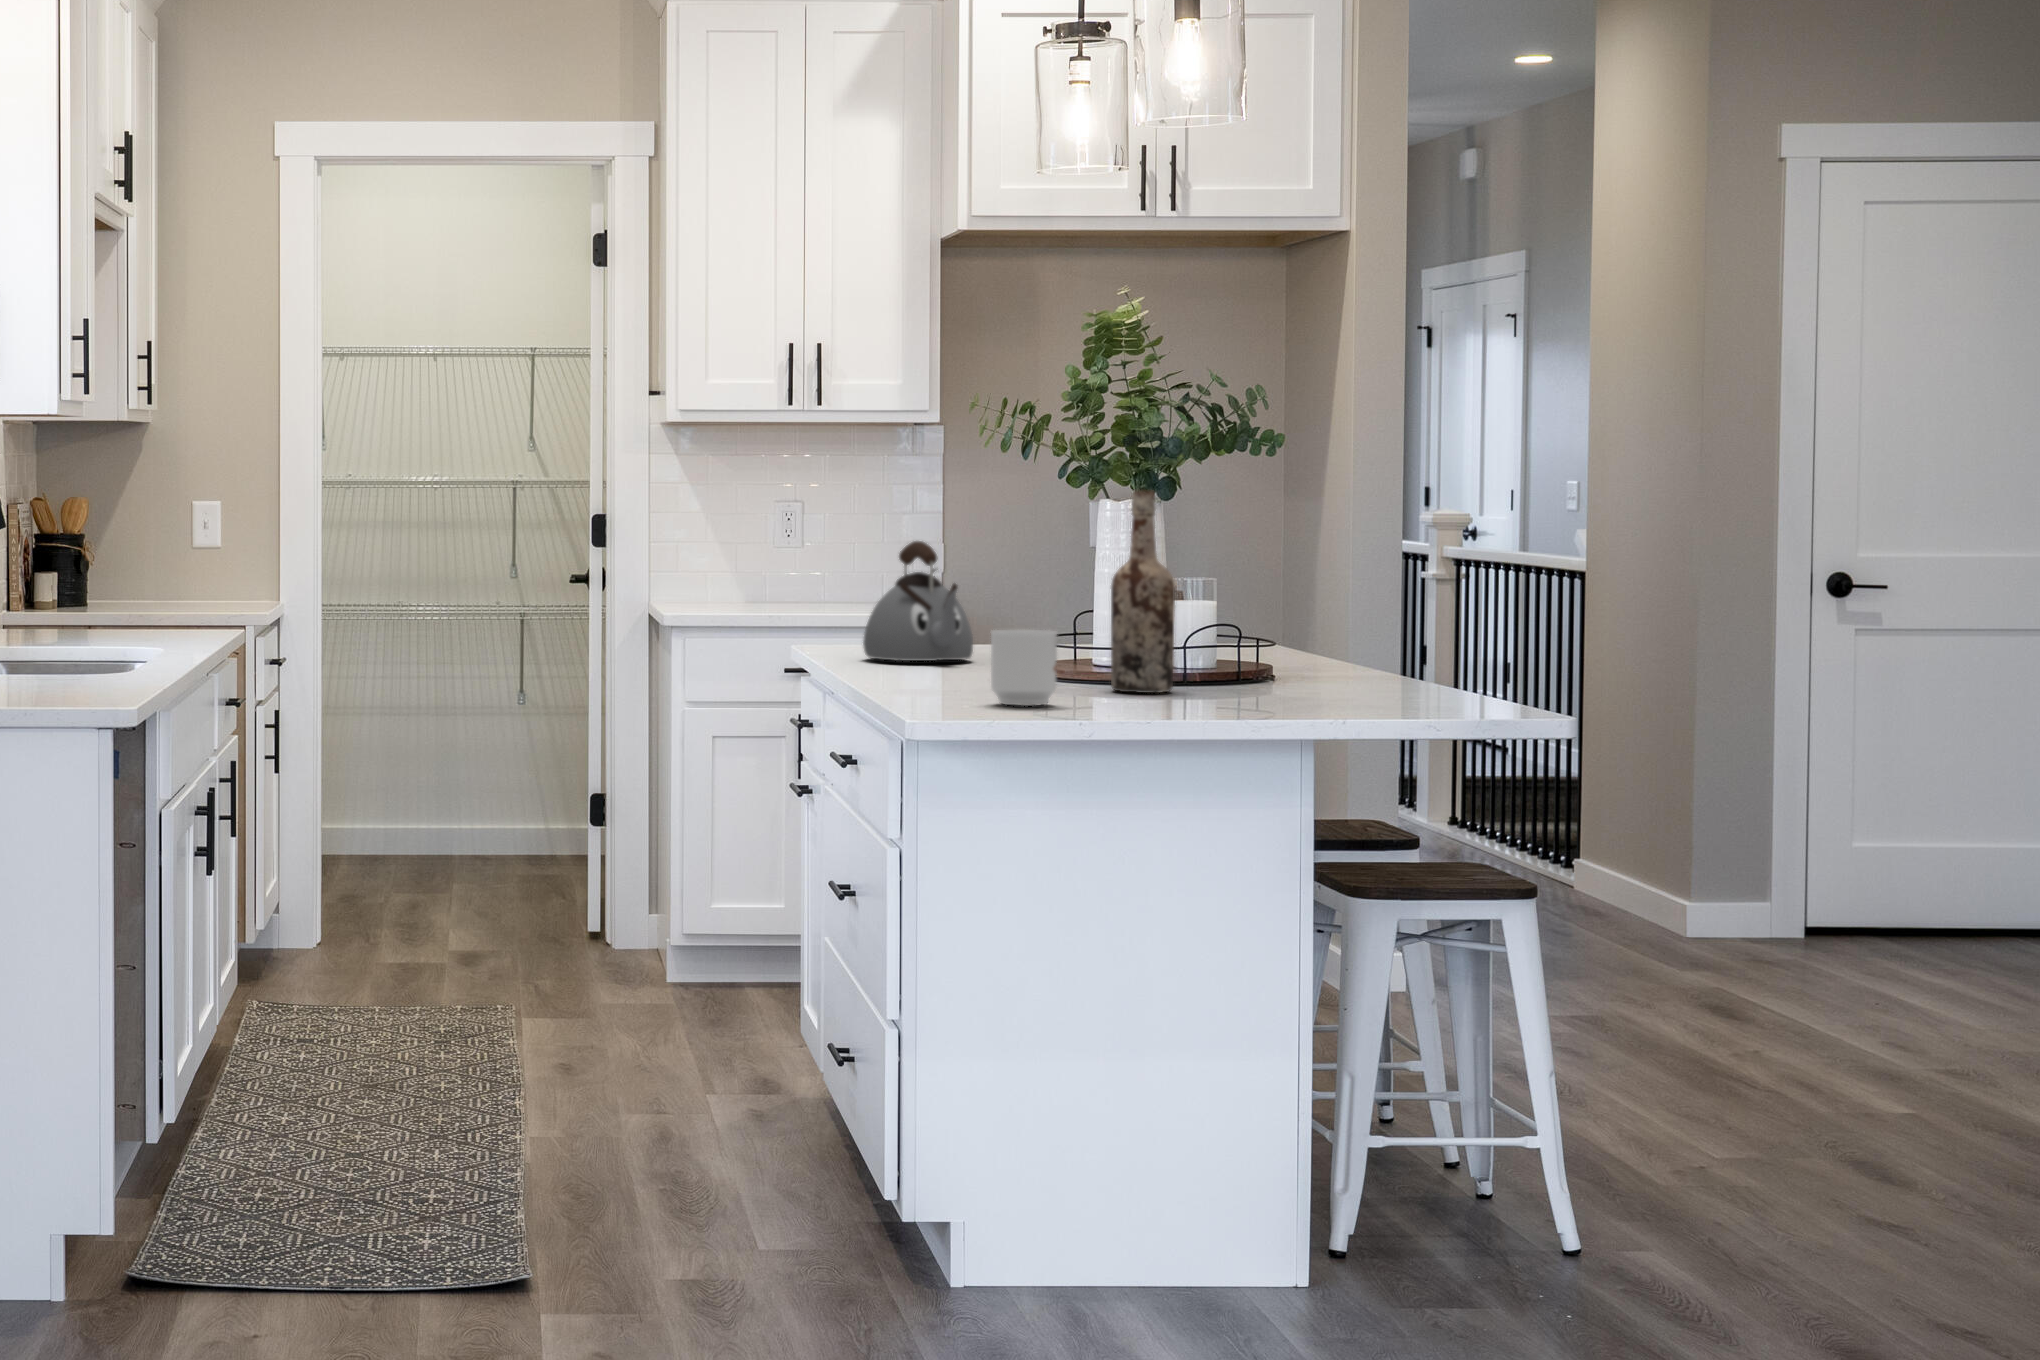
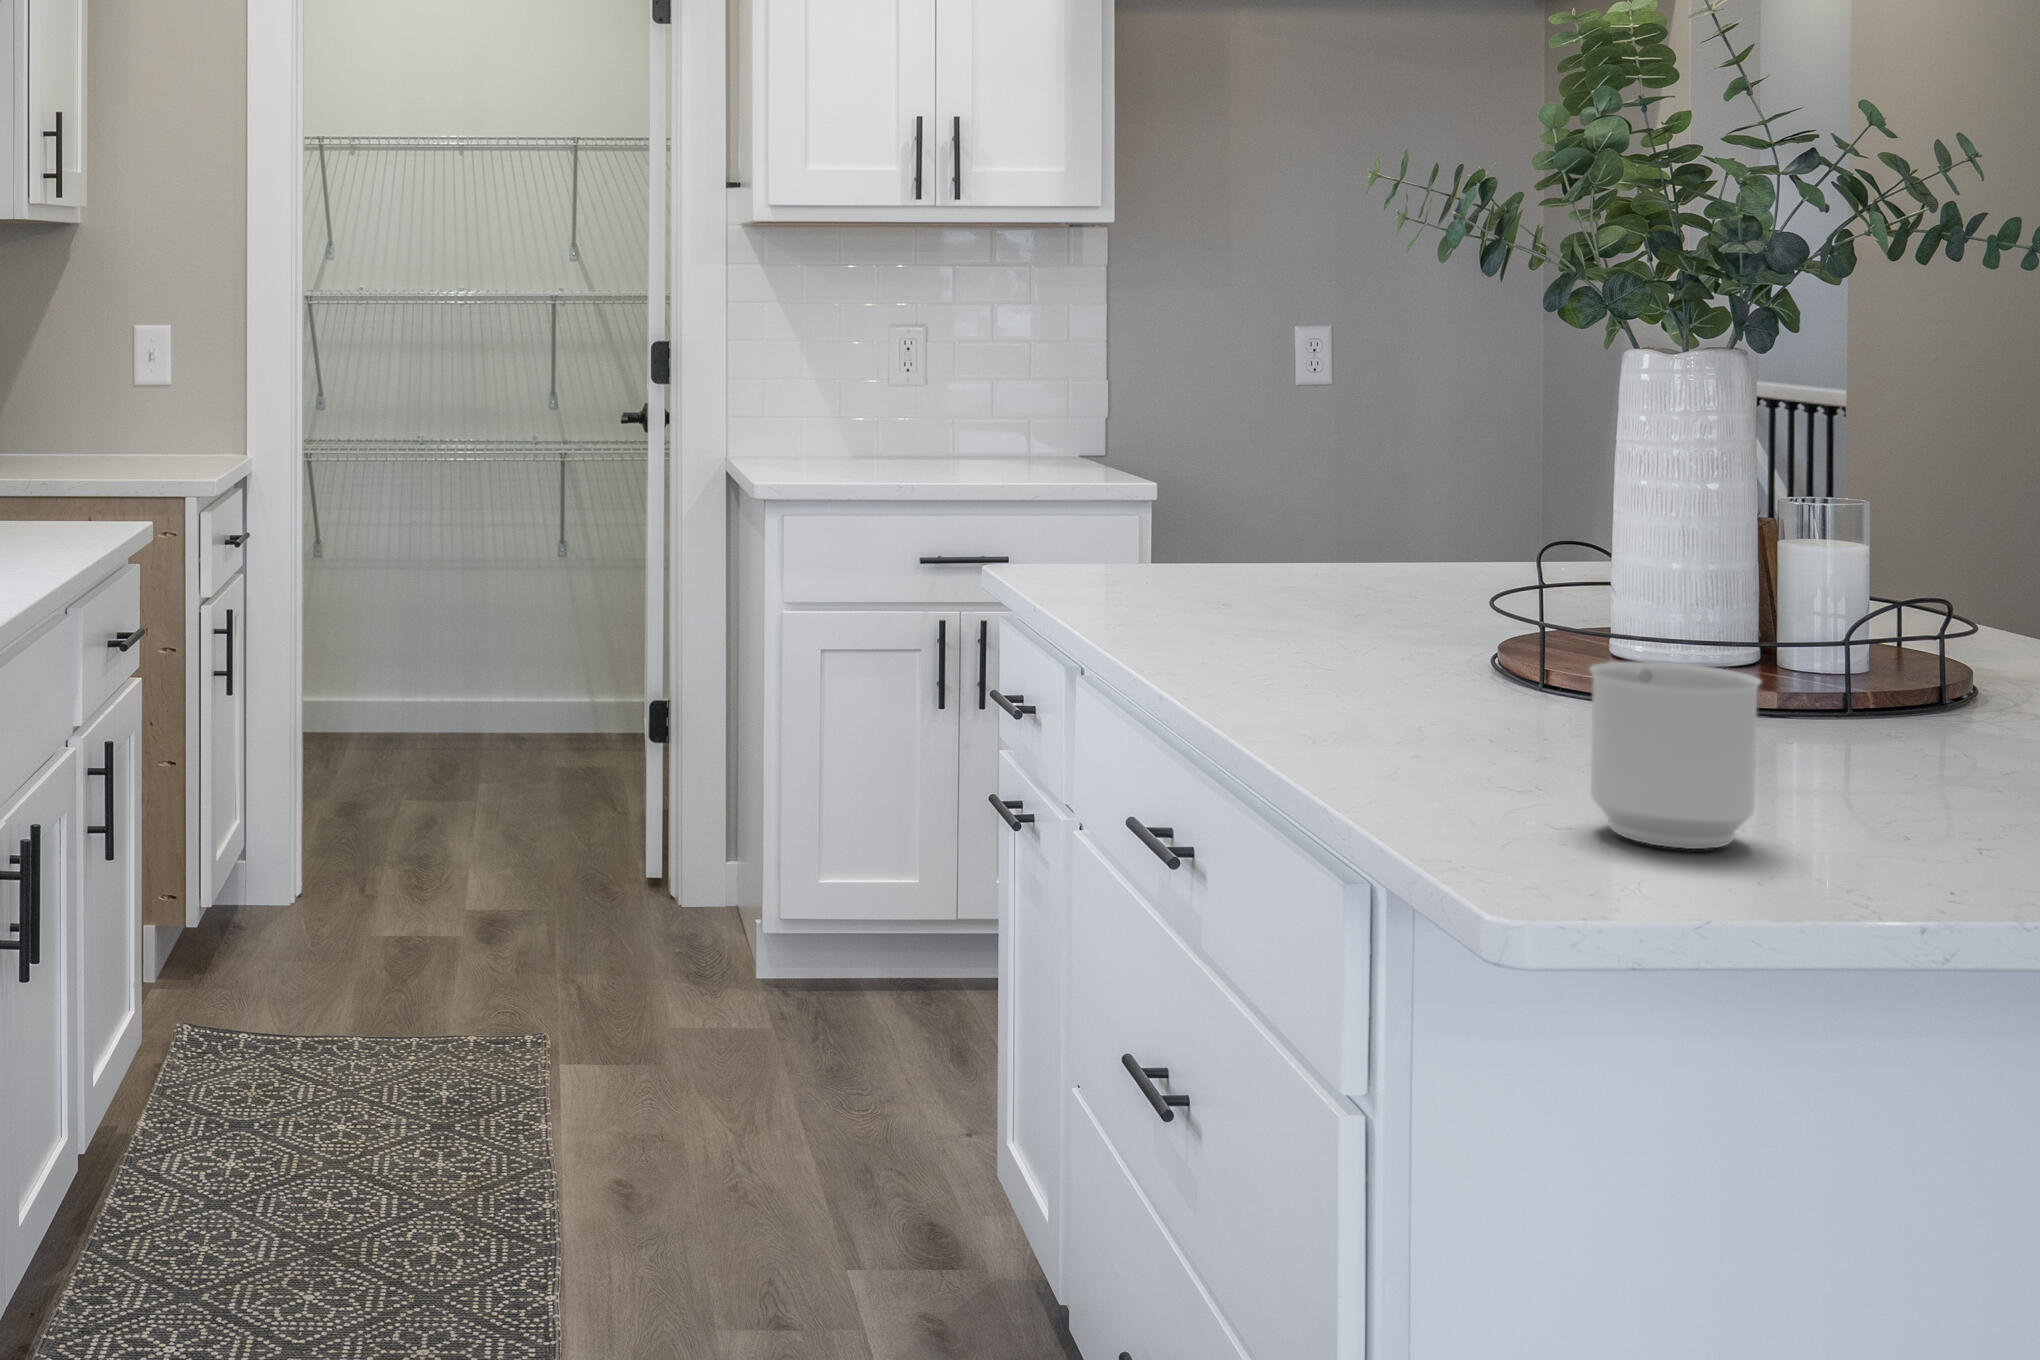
wine bottle: present [1111,491,1175,693] -> none [1756,350,1909,775]
kettle: present [863,541,973,661] -> none [1138,420,1336,635]

